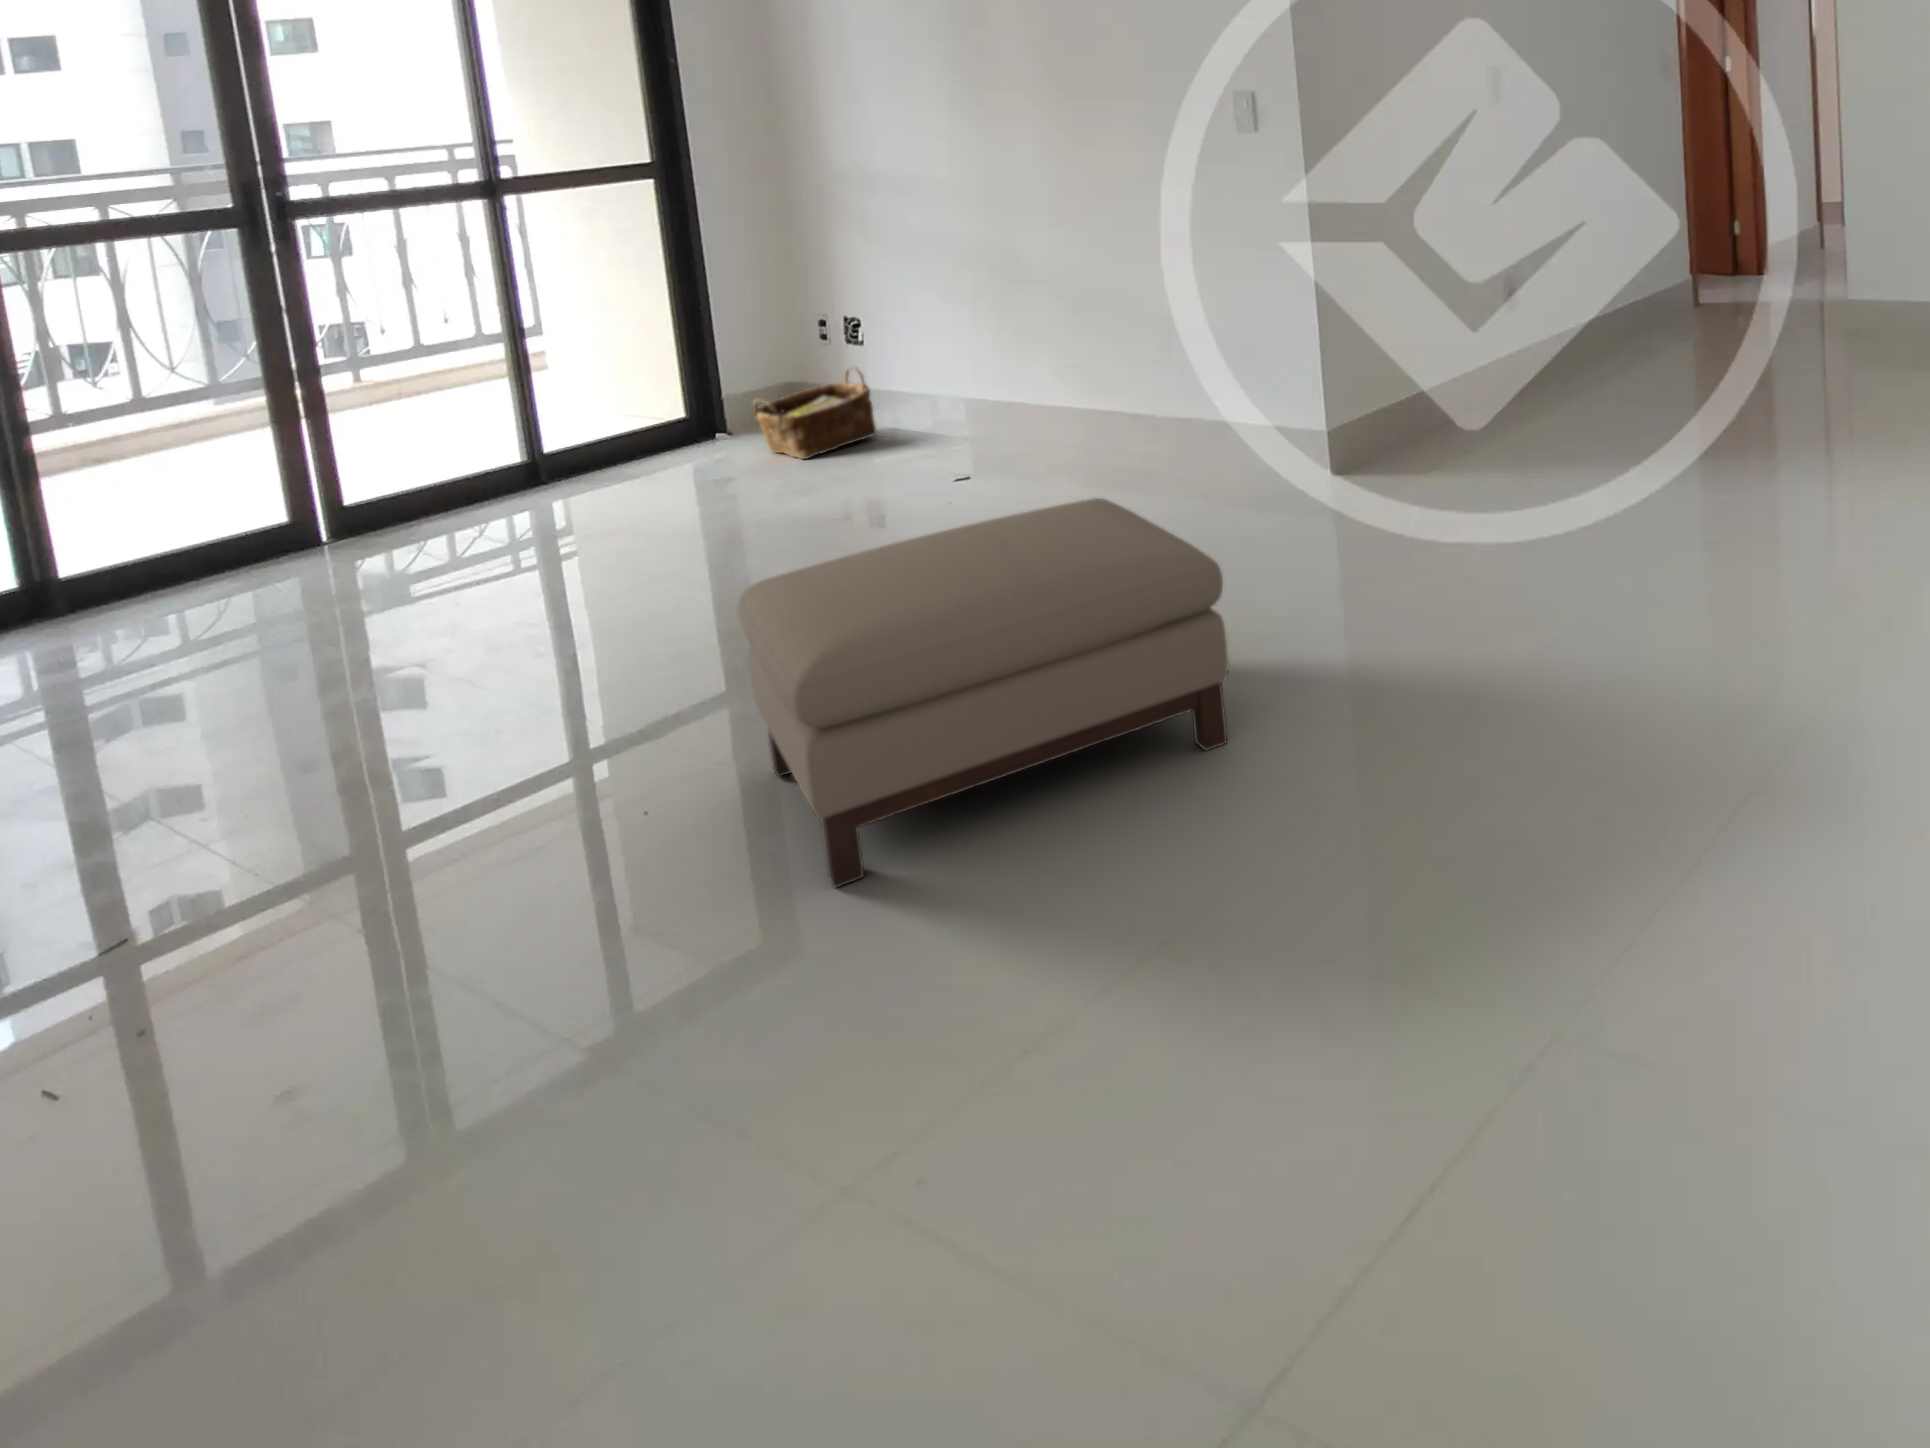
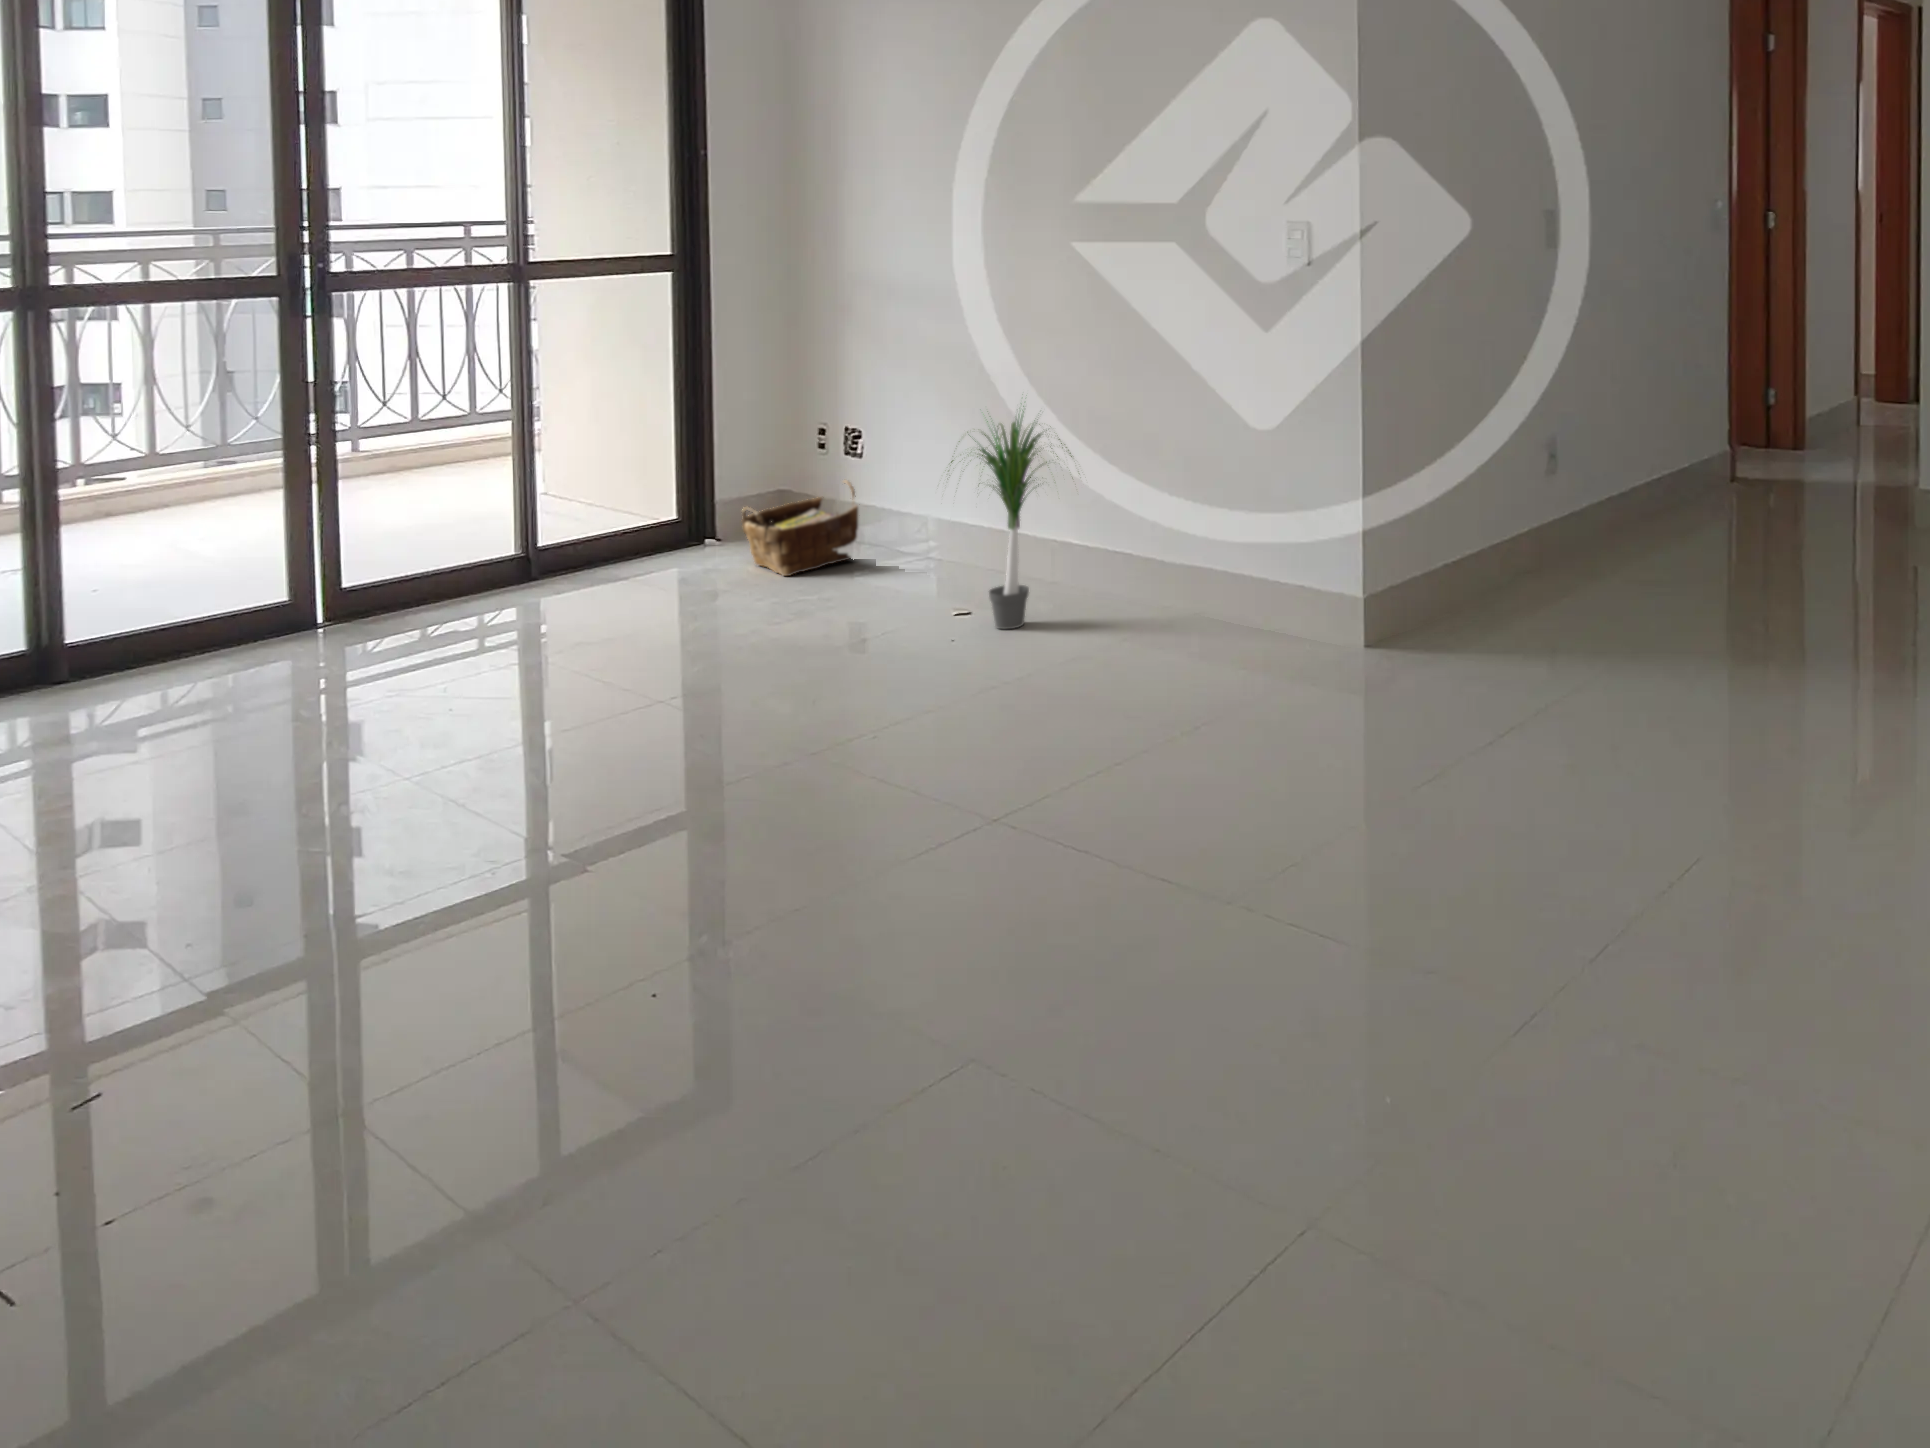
potted plant: none [948,269,1093,485] -> present [948,406,1072,629]
ottoman: present [738,498,1228,887] -> none [649,667,1206,1148]

